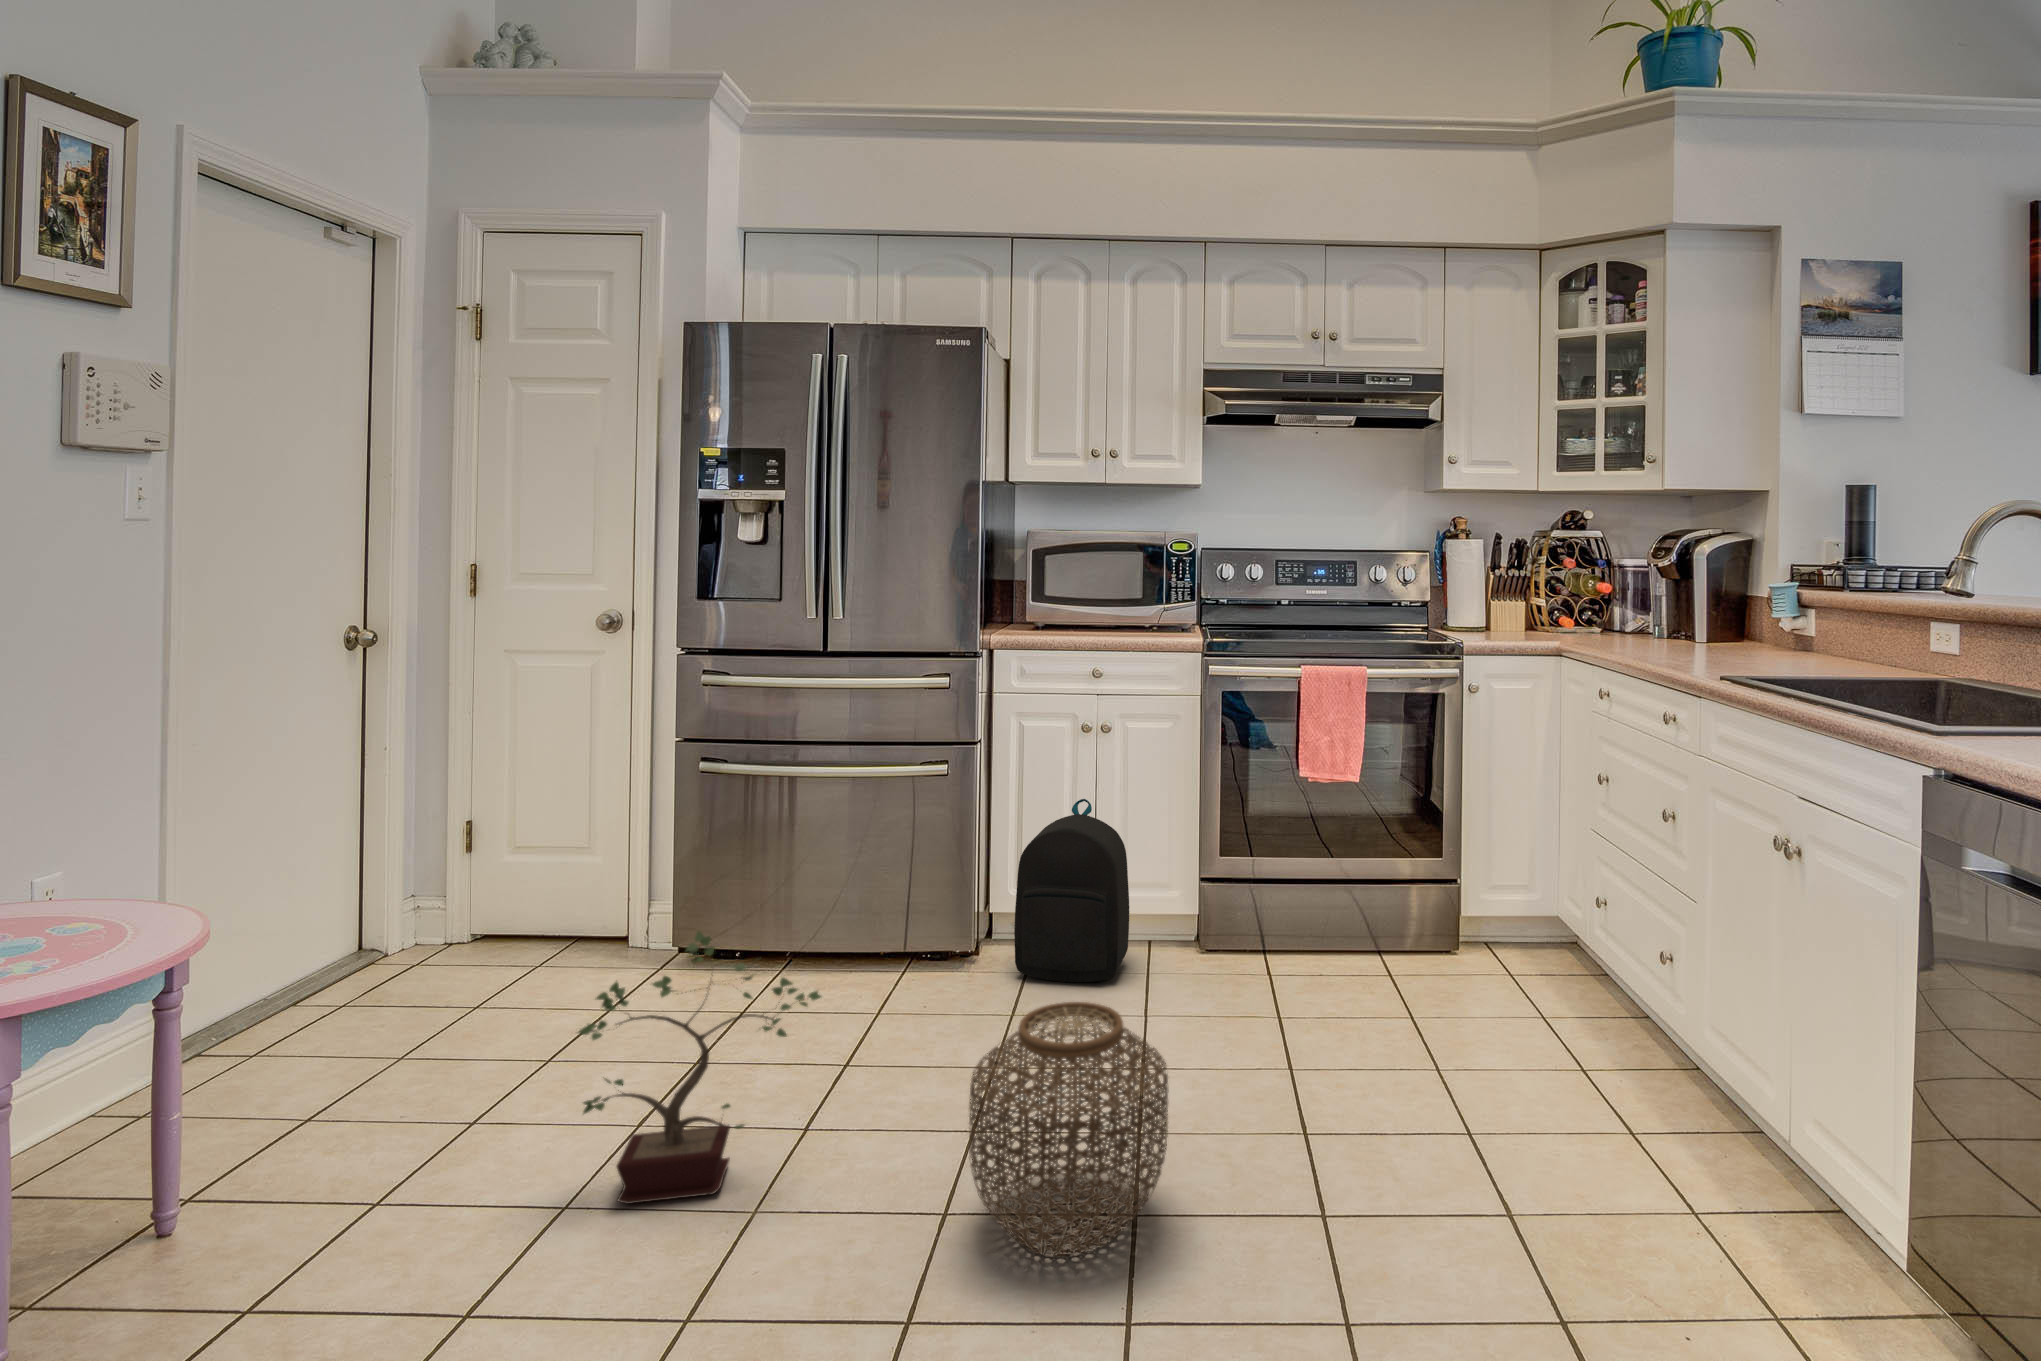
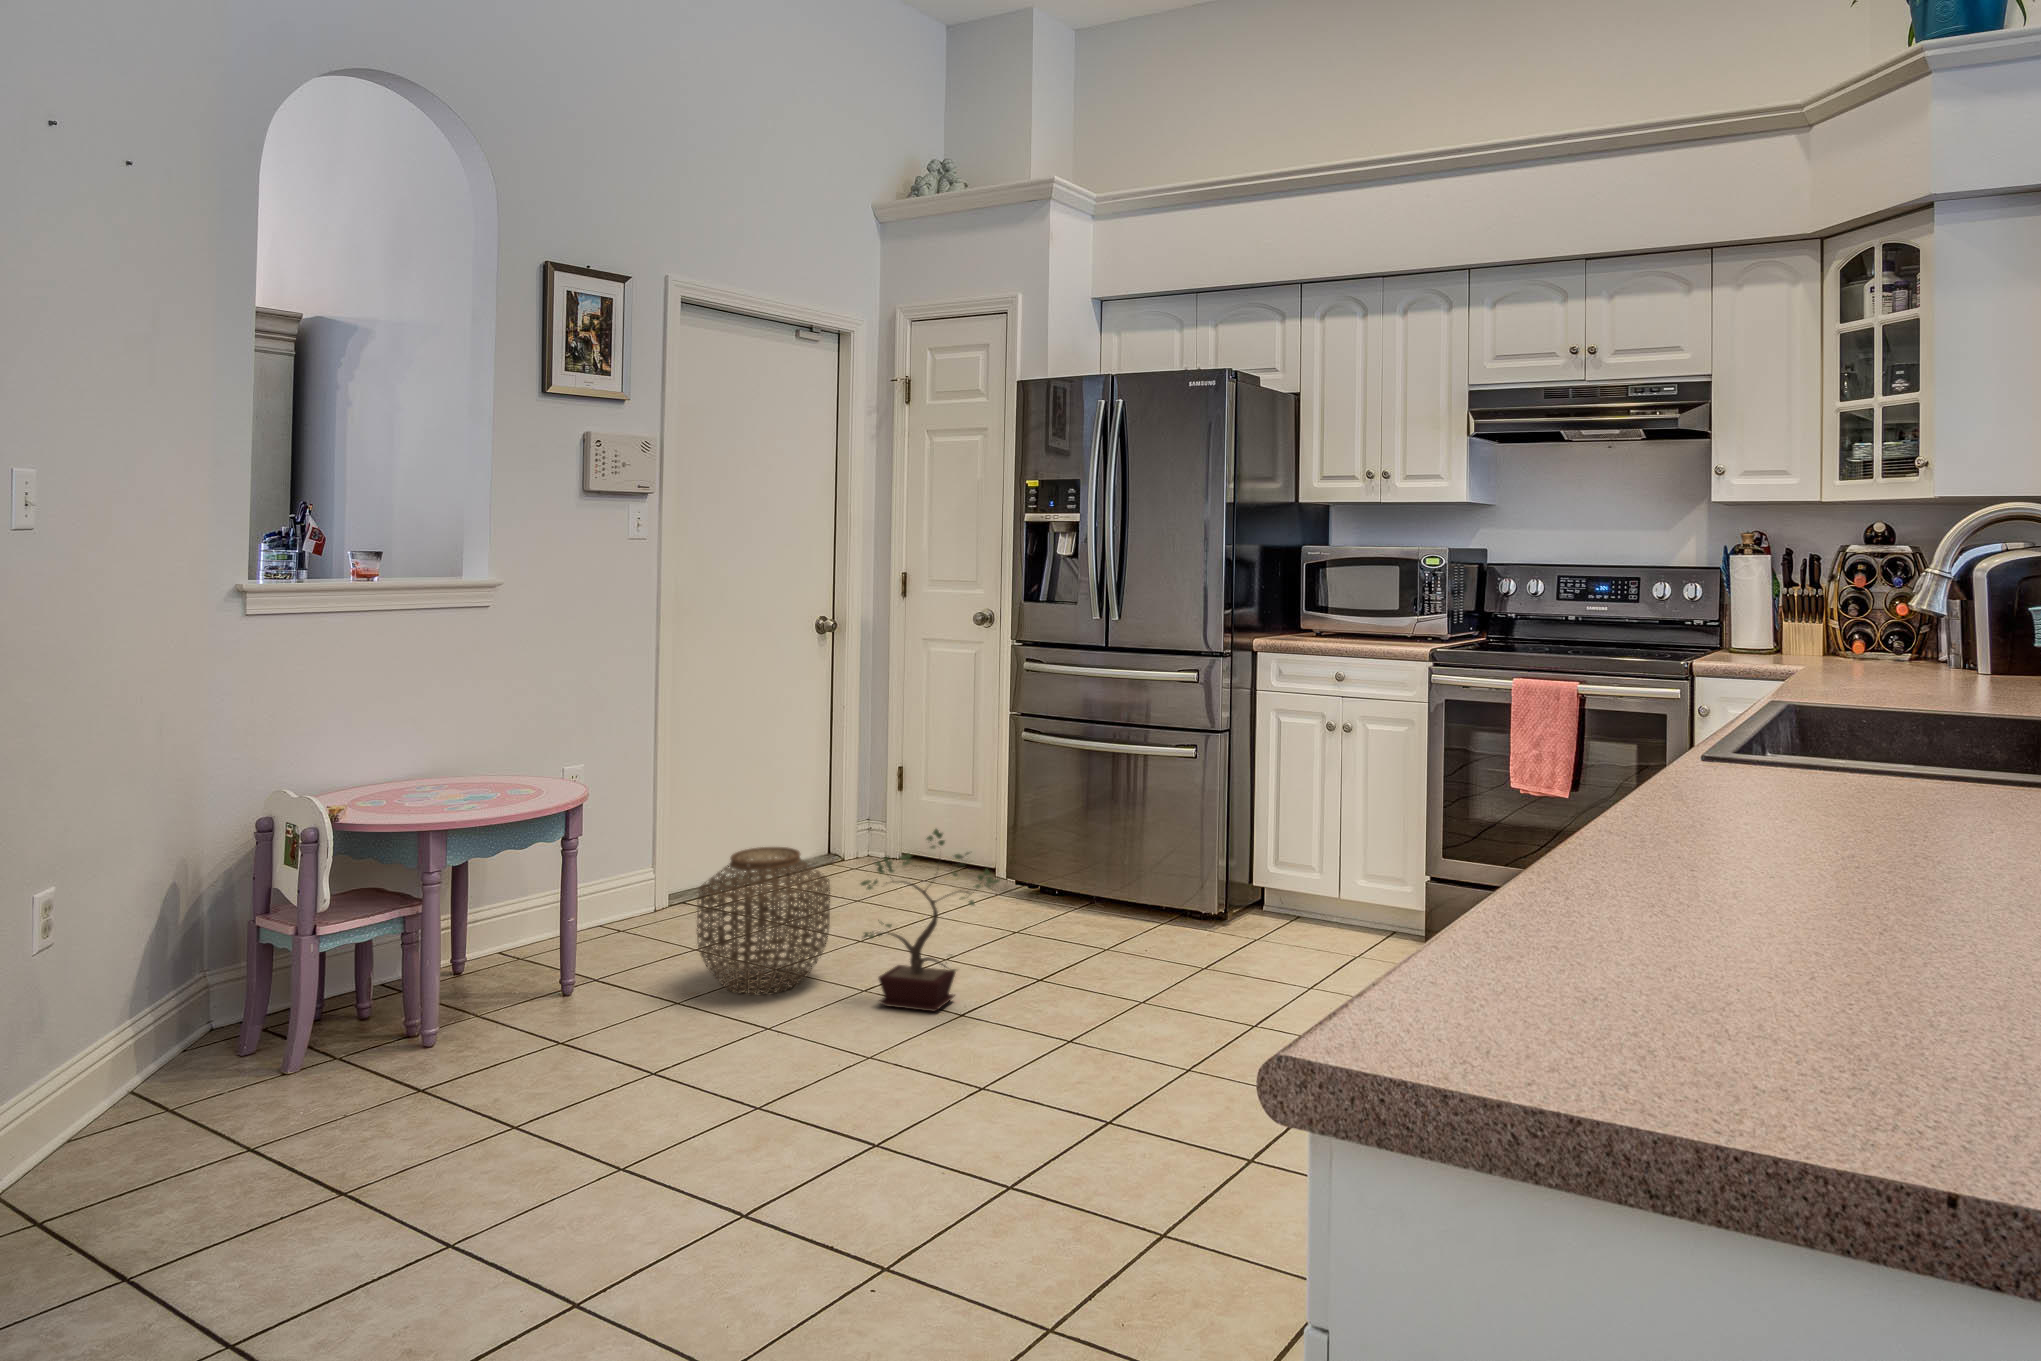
backpack: present [1014,799,1129,982] -> none [1243,787,1346,946]
woven basket: present [969,1002,1168,1256] -> present [697,847,830,994]

